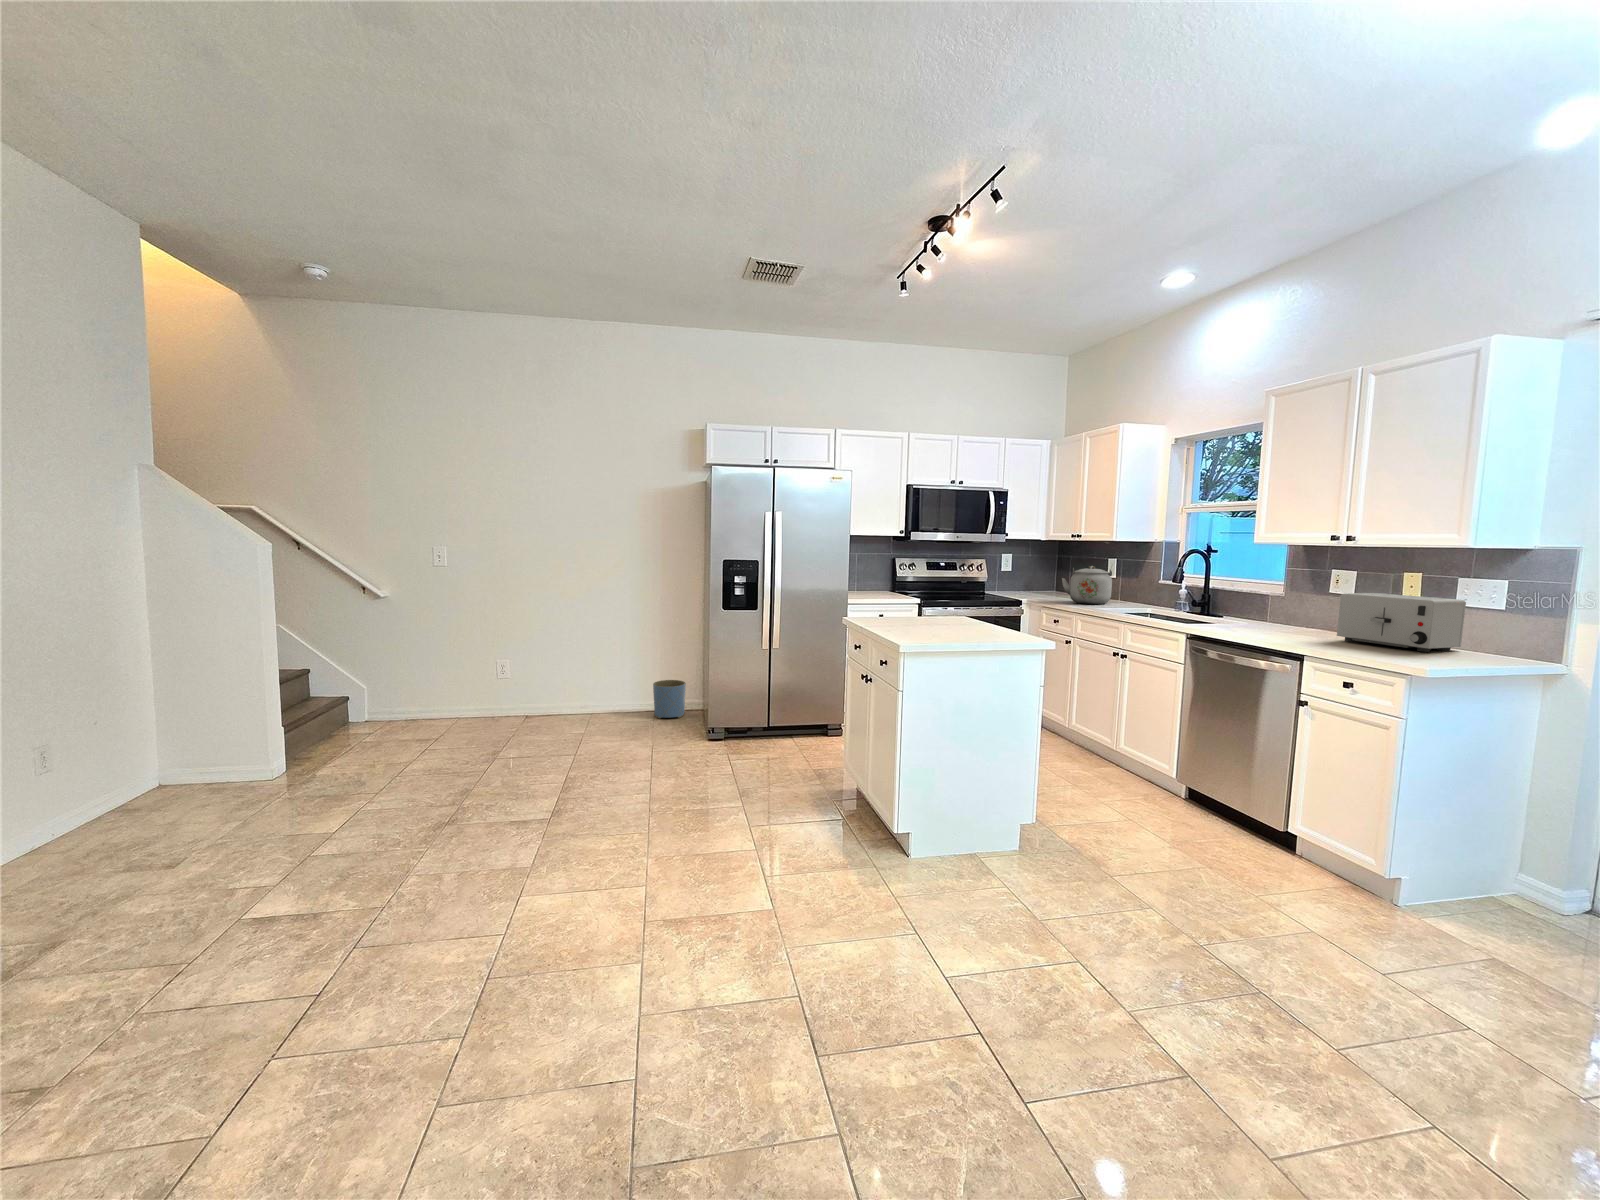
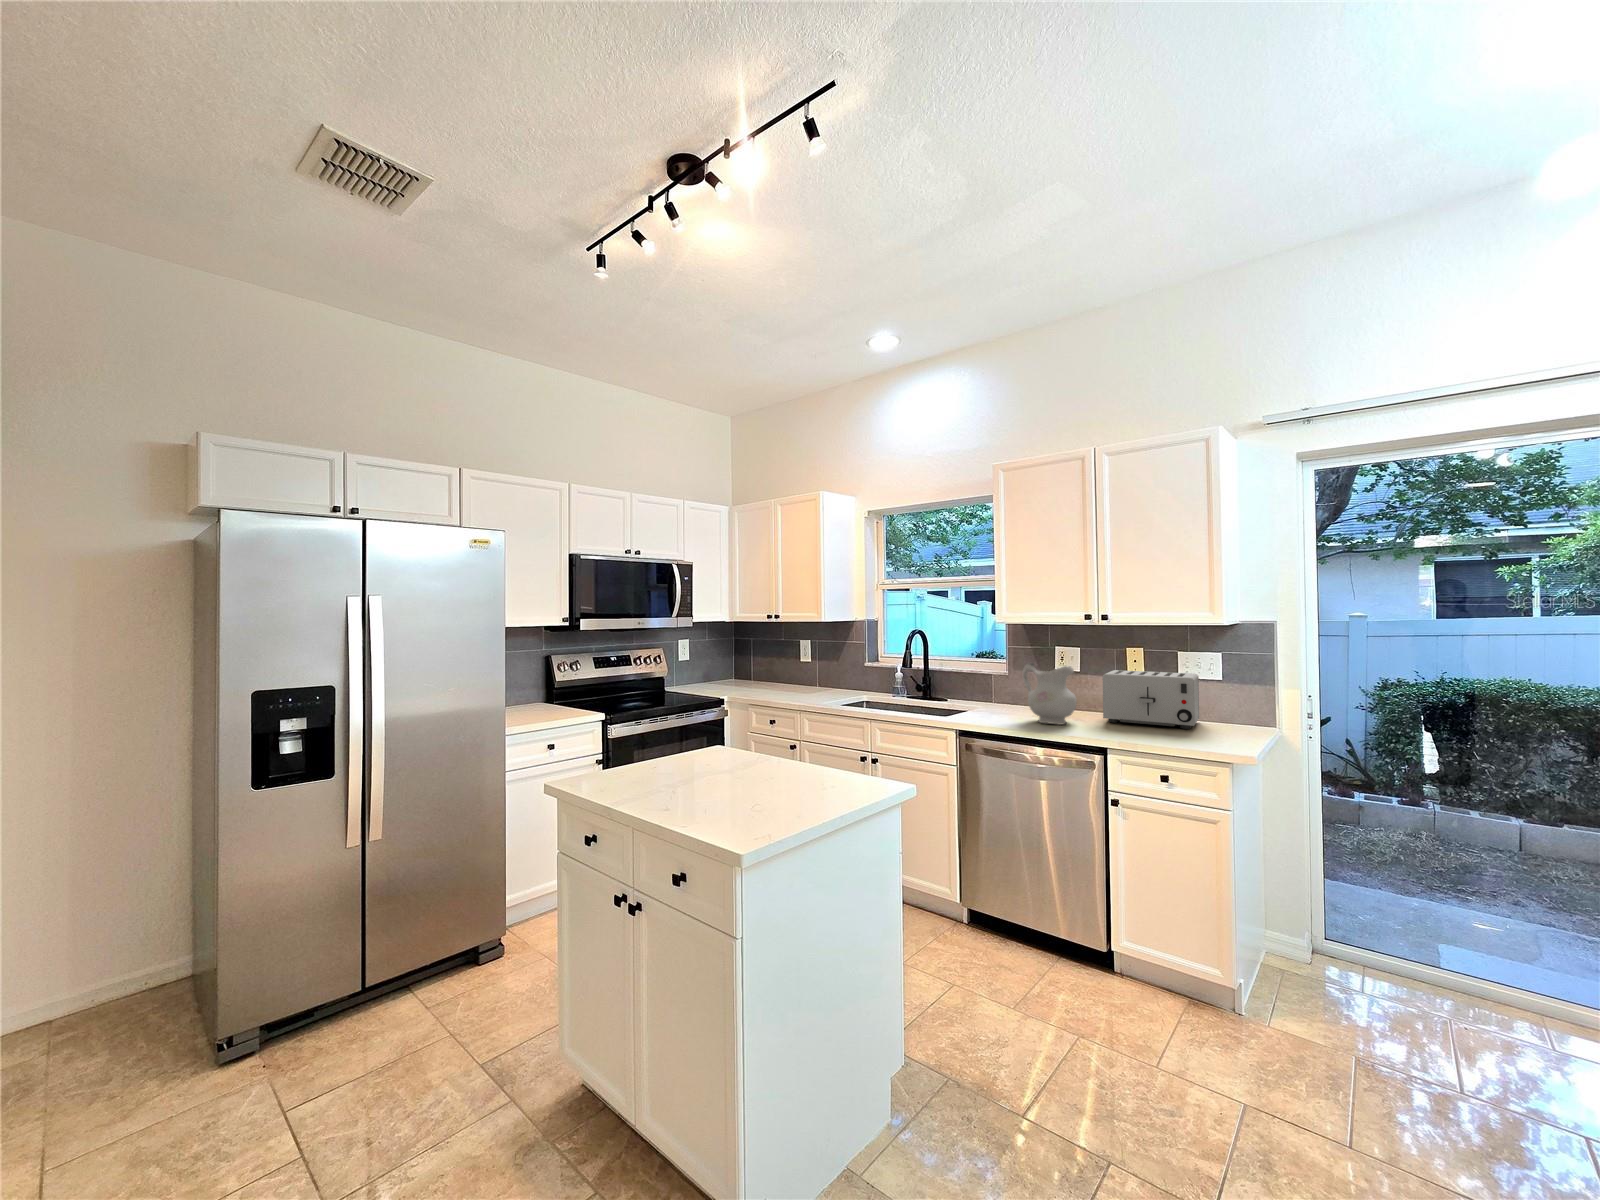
kettle: present [1062,566,1112,604] -> none [771,650,825,695]
ceramic pitcher: none [1257,579,1311,637] -> present [1023,663,1076,725]
planter: present [653,680,686,718] -> none [43,939,142,1045]

